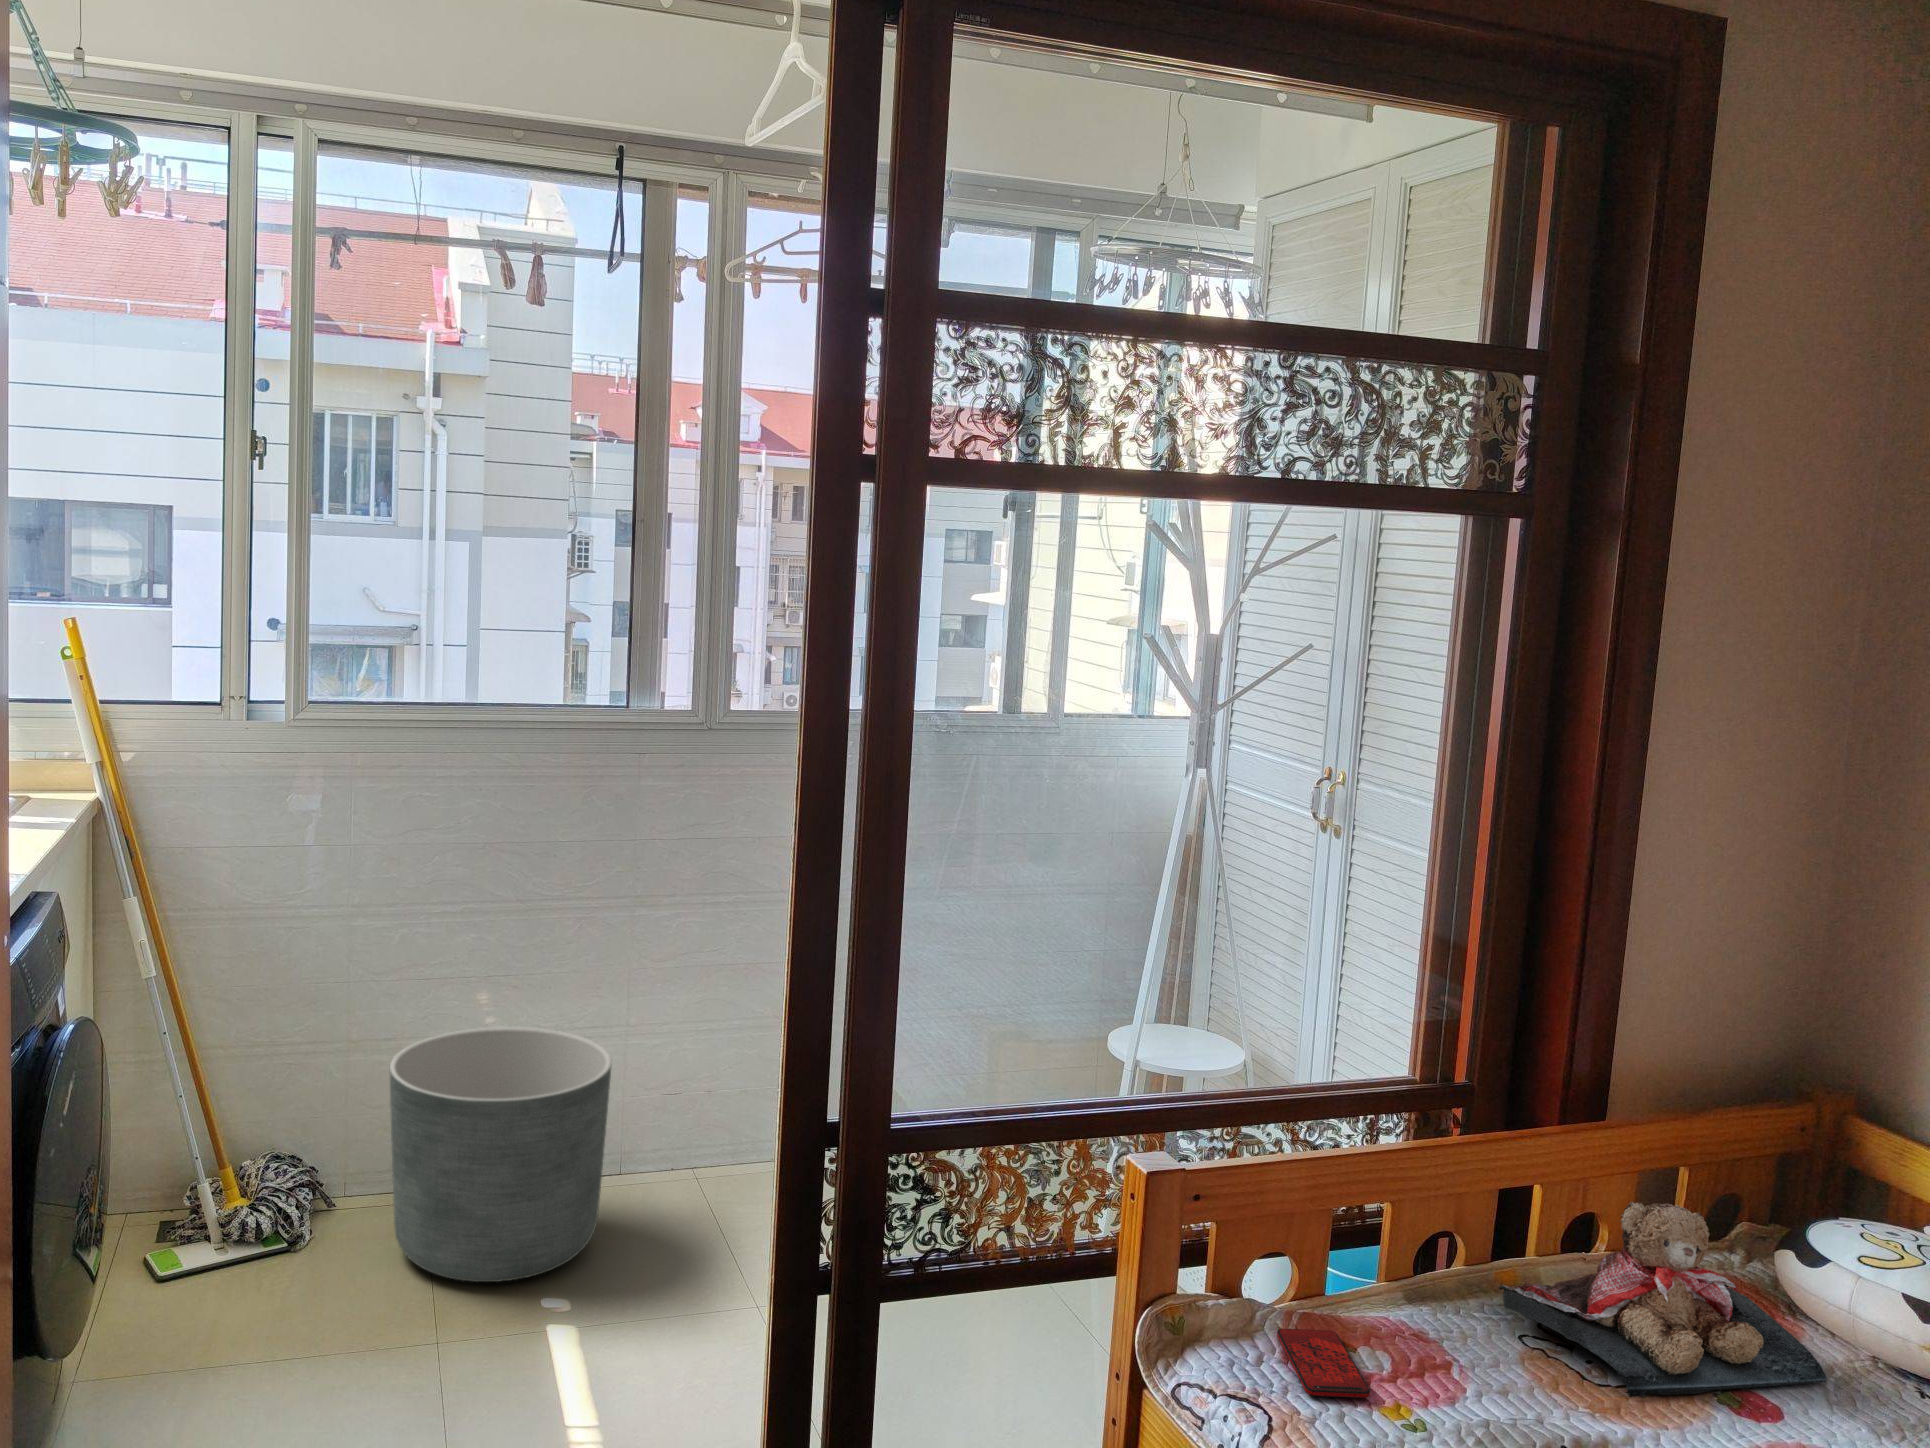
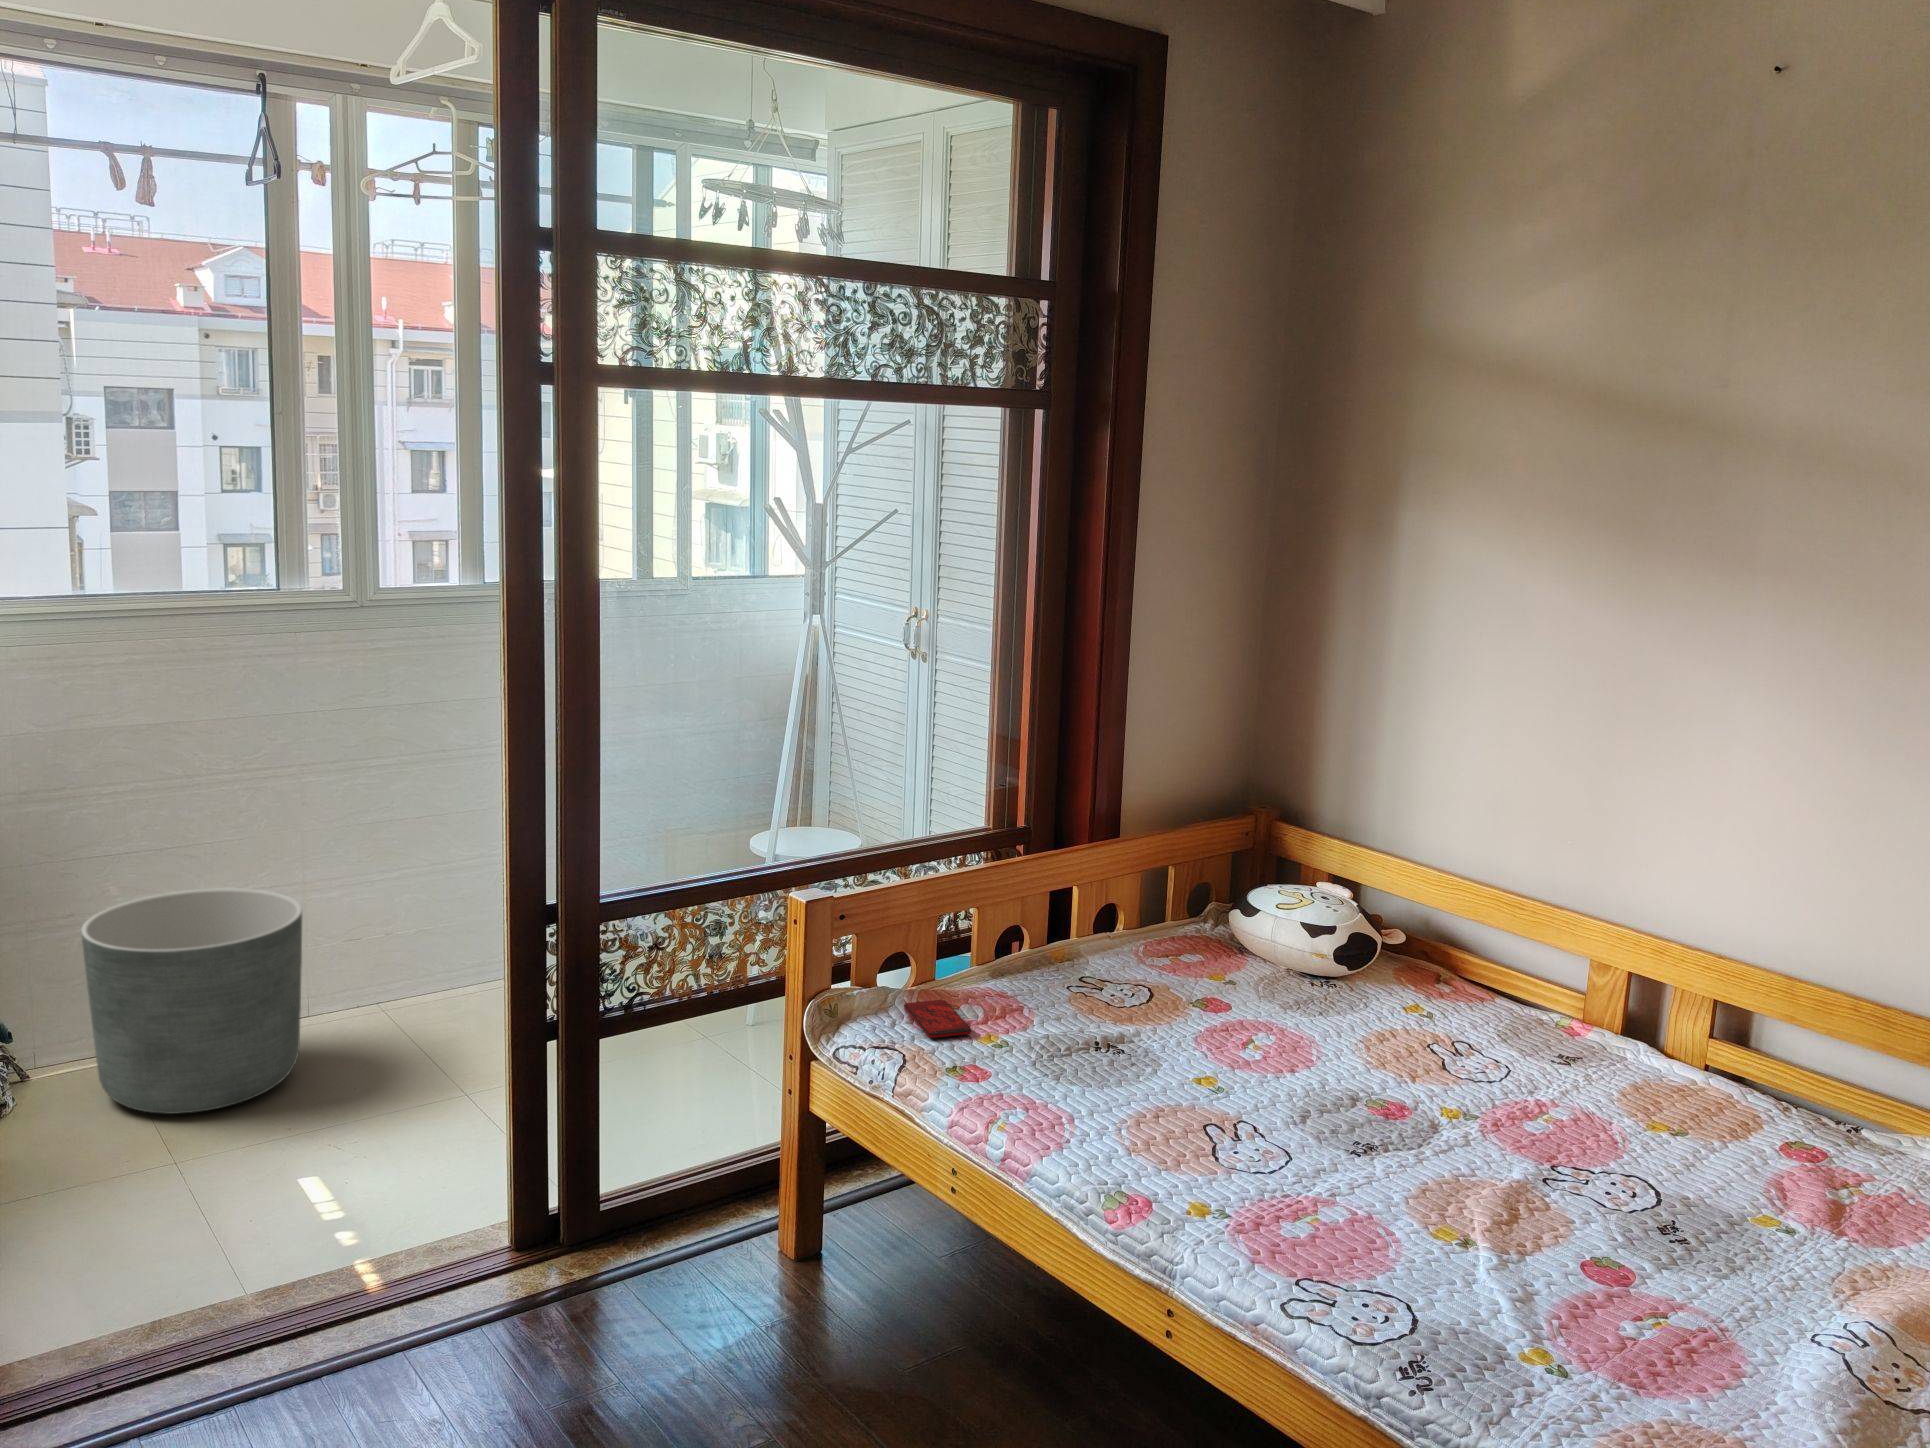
teddy bear: present [1498,1202,1826,1397] -> none [1052,883,1259,1011]

